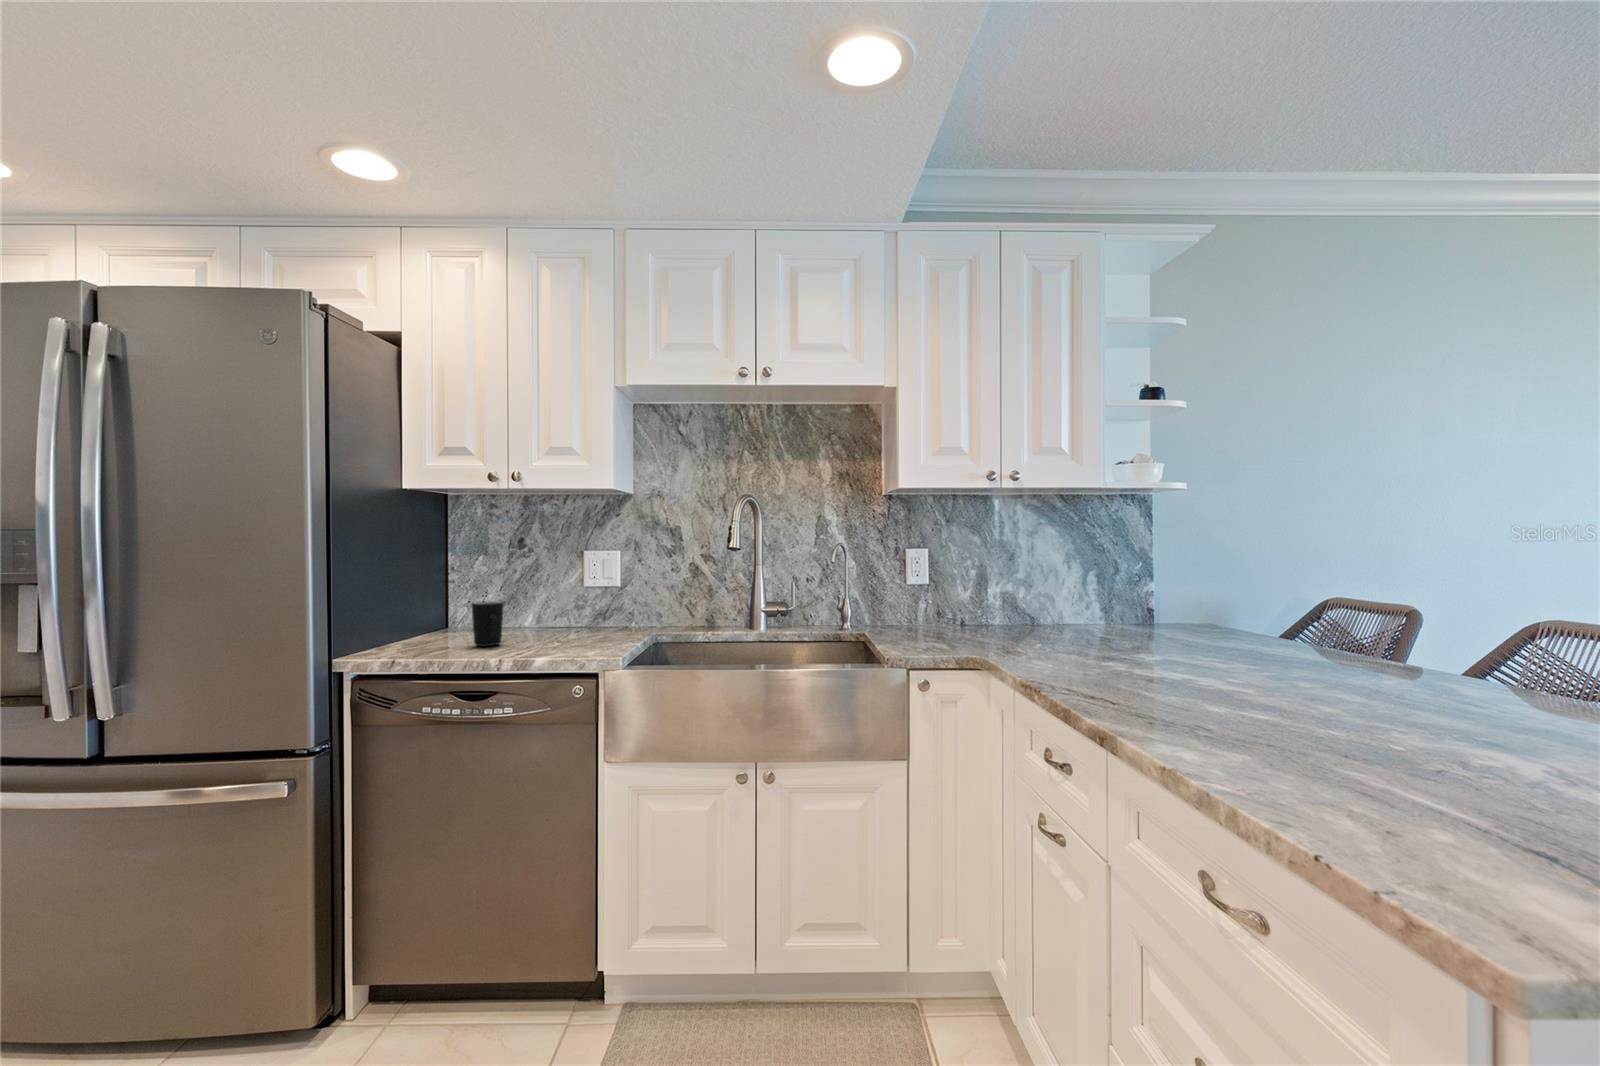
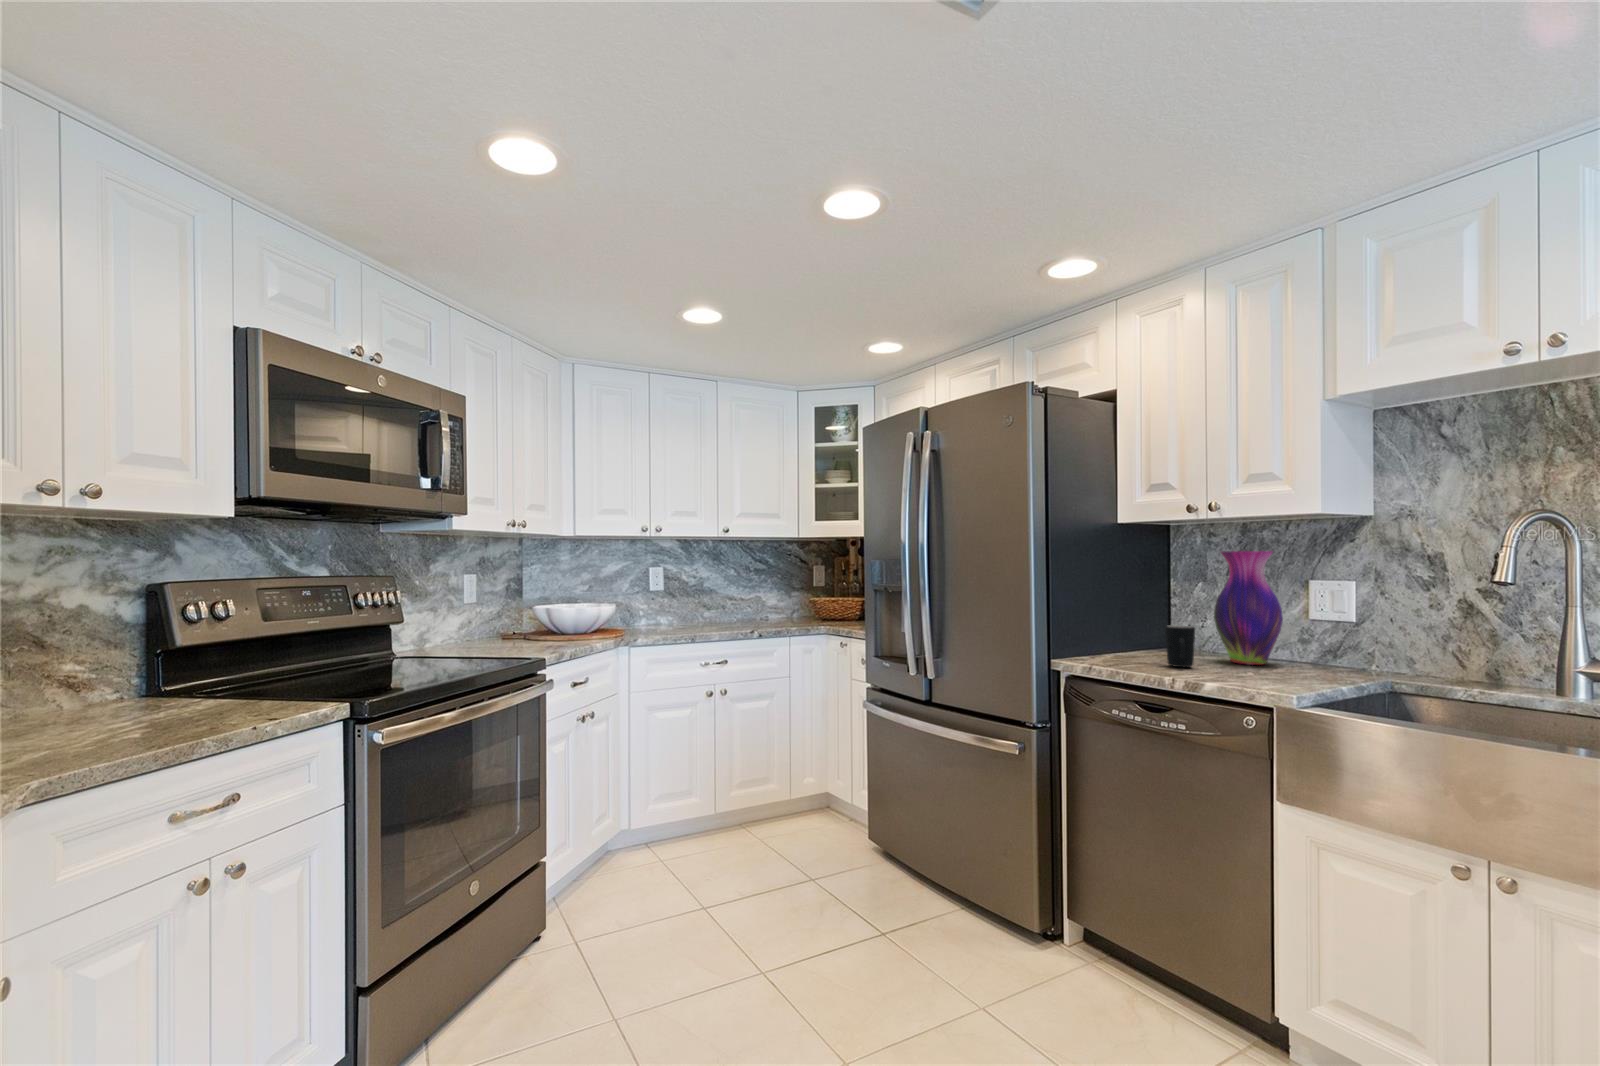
vase: none [508,524,570,634] -> present [1214,551,1283,665]

